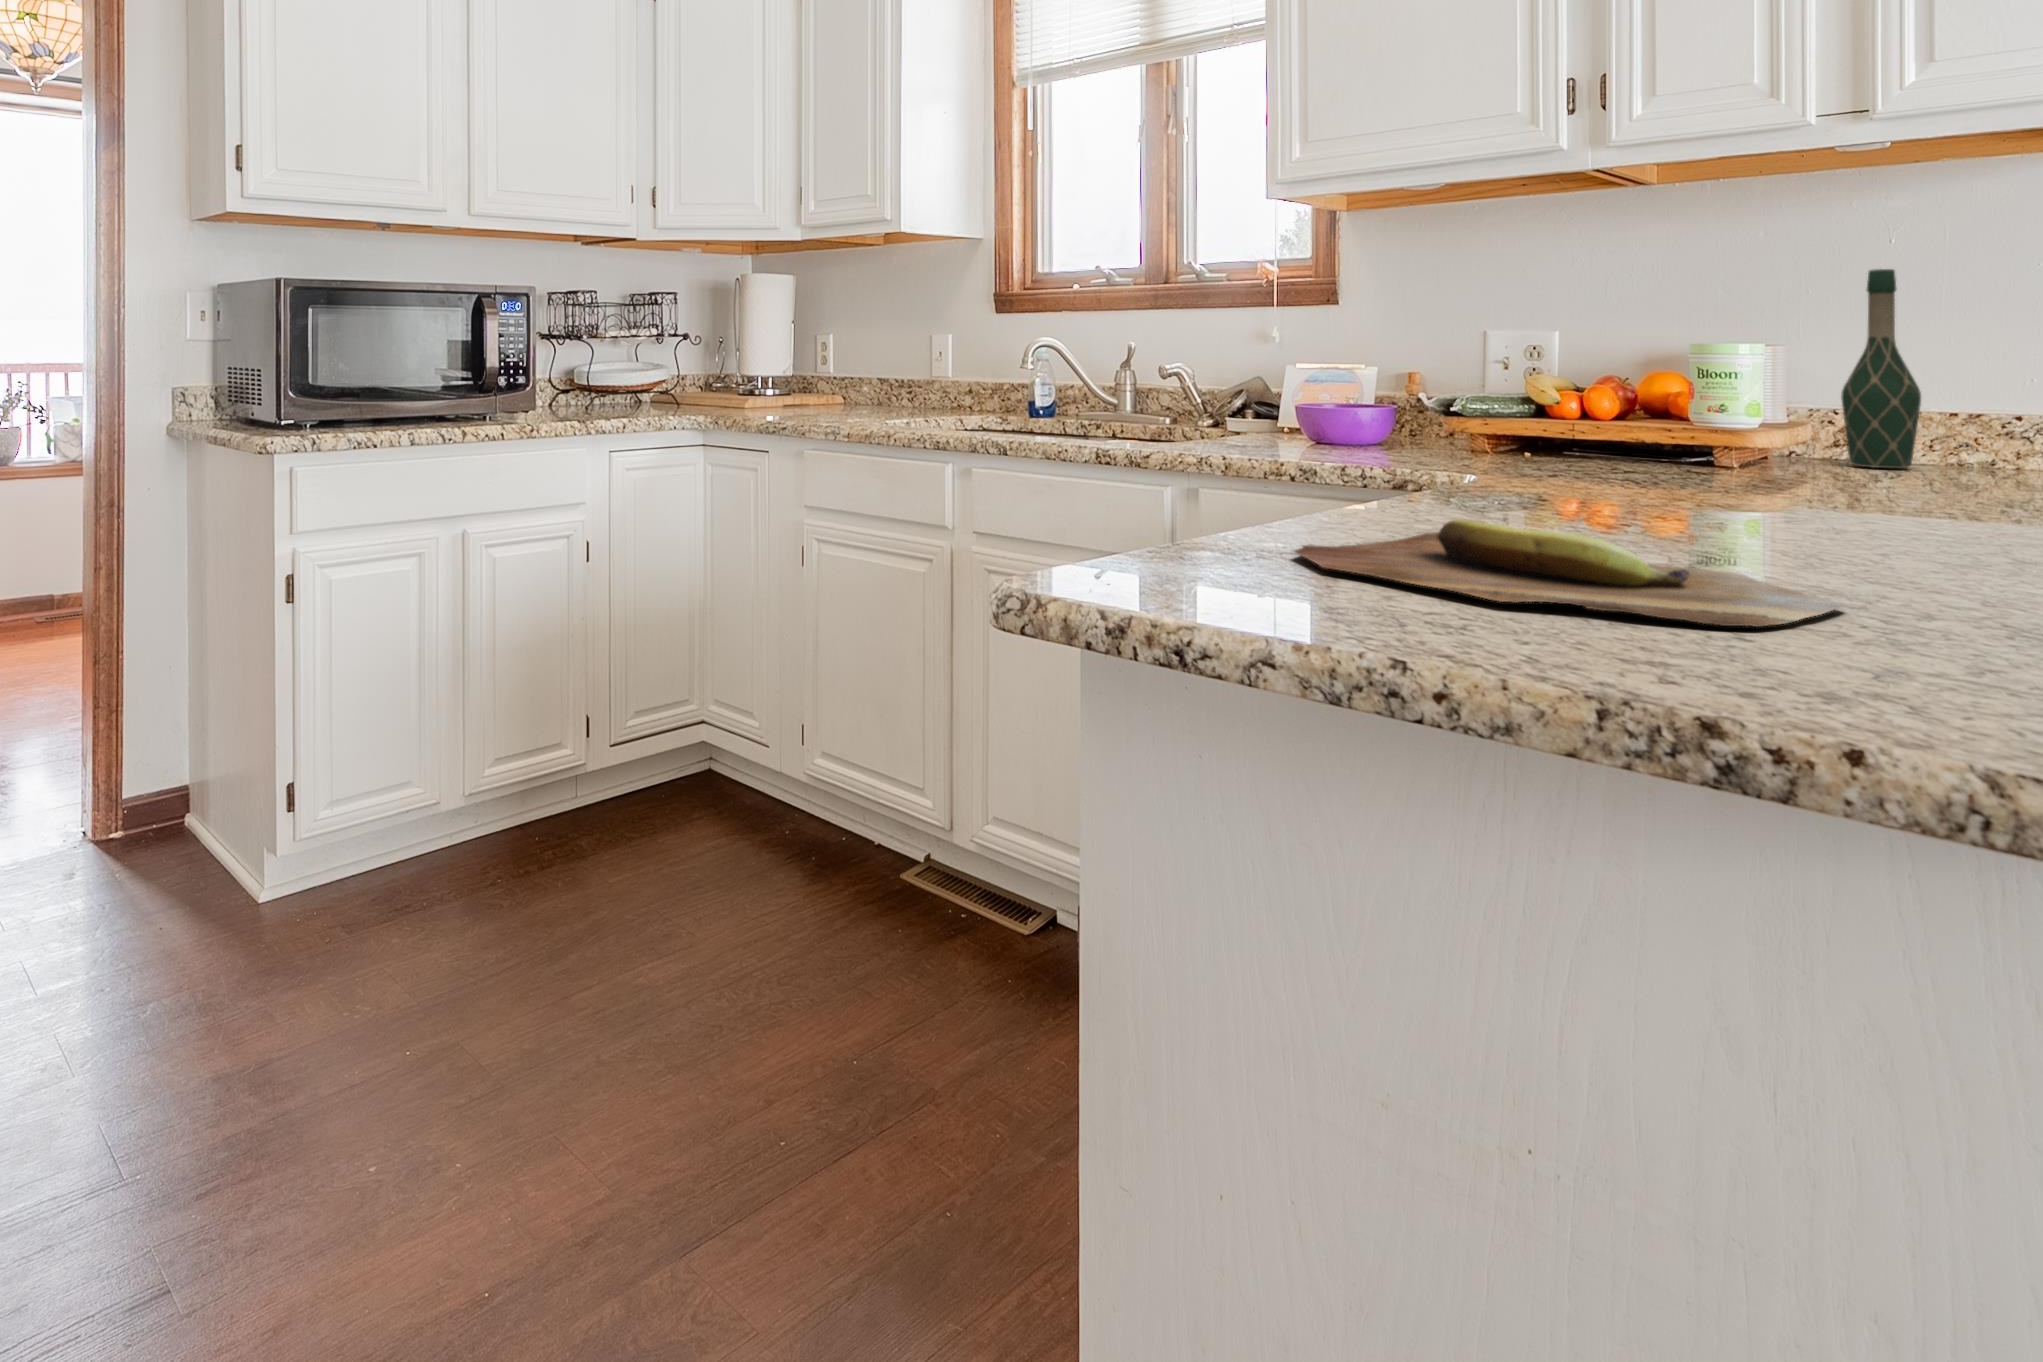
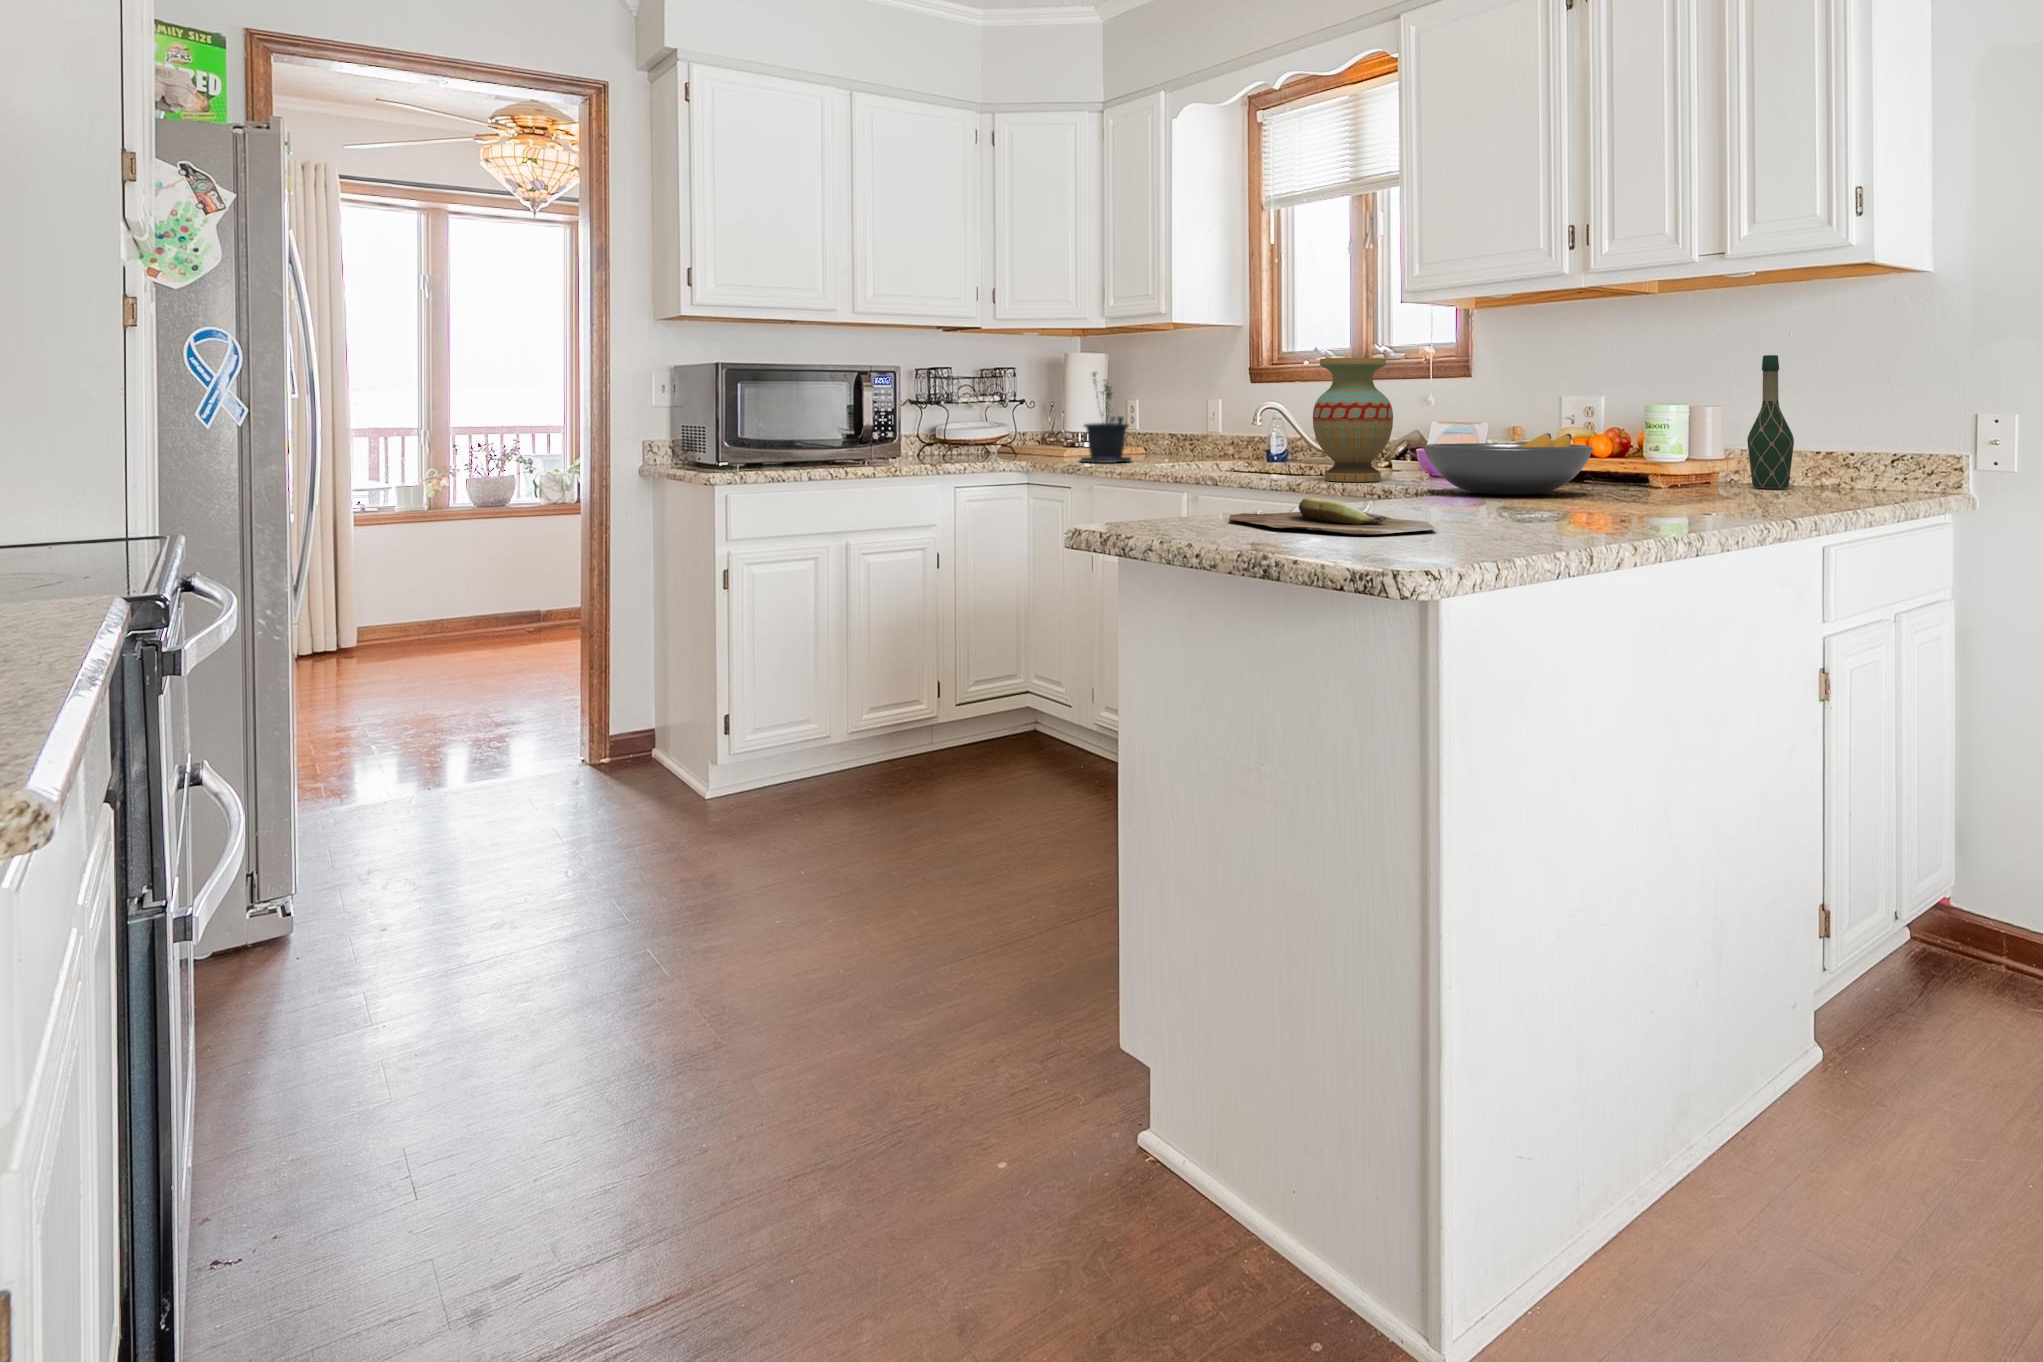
vase: none [1173,270,1295,455] -> present [1313,358,1393,482]
potted plant: none [774,295,849,418] -> present [1080,372,1131,463]
fruit bowl: none [1409,386,1706,484] -> present [1422,433,1594,495]

